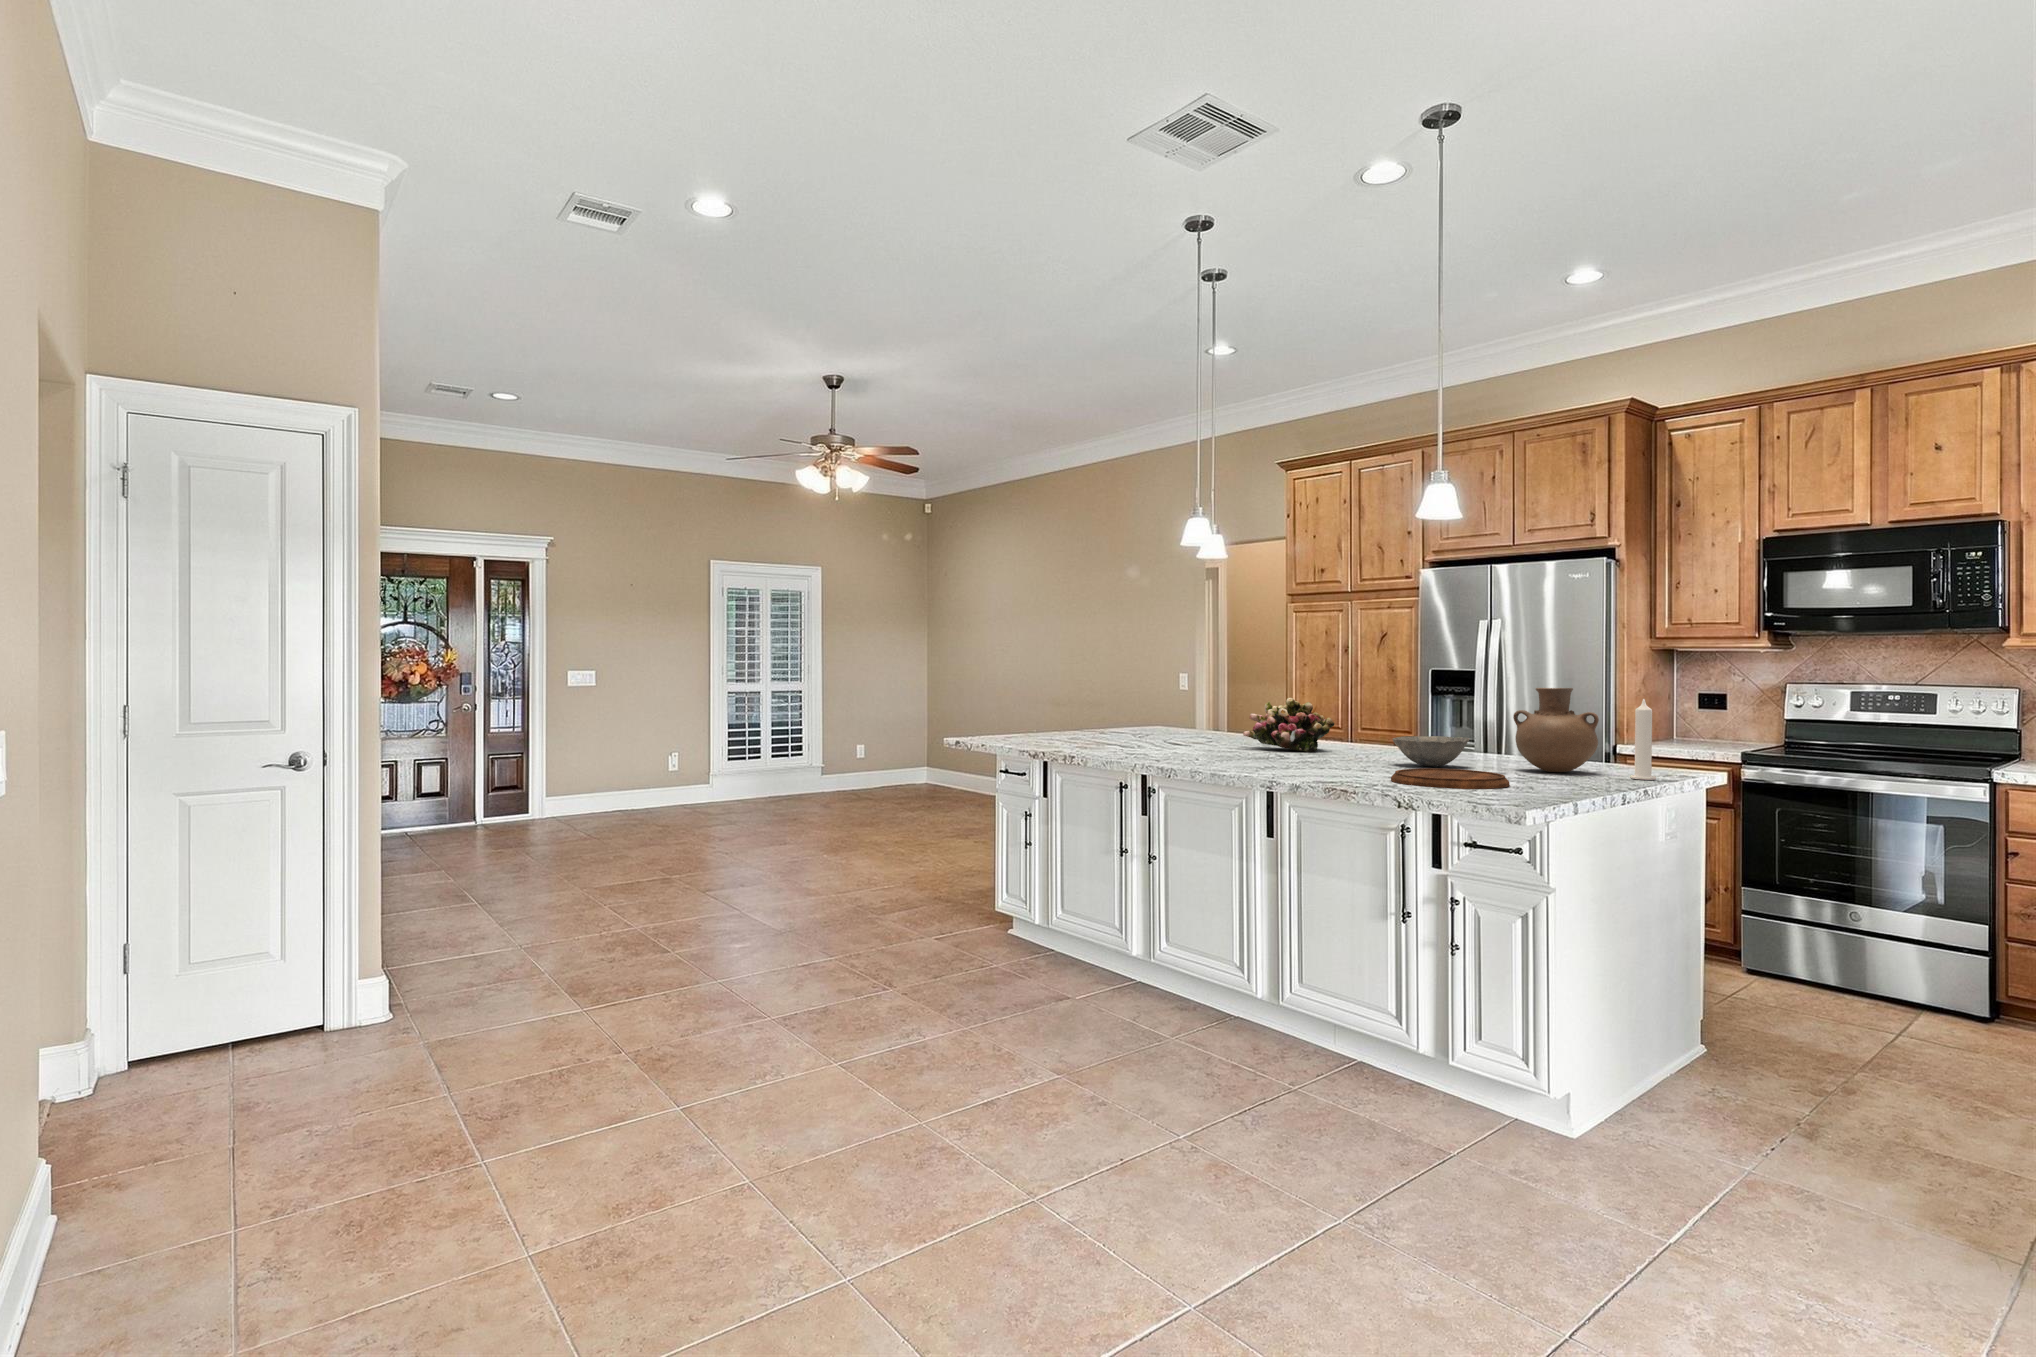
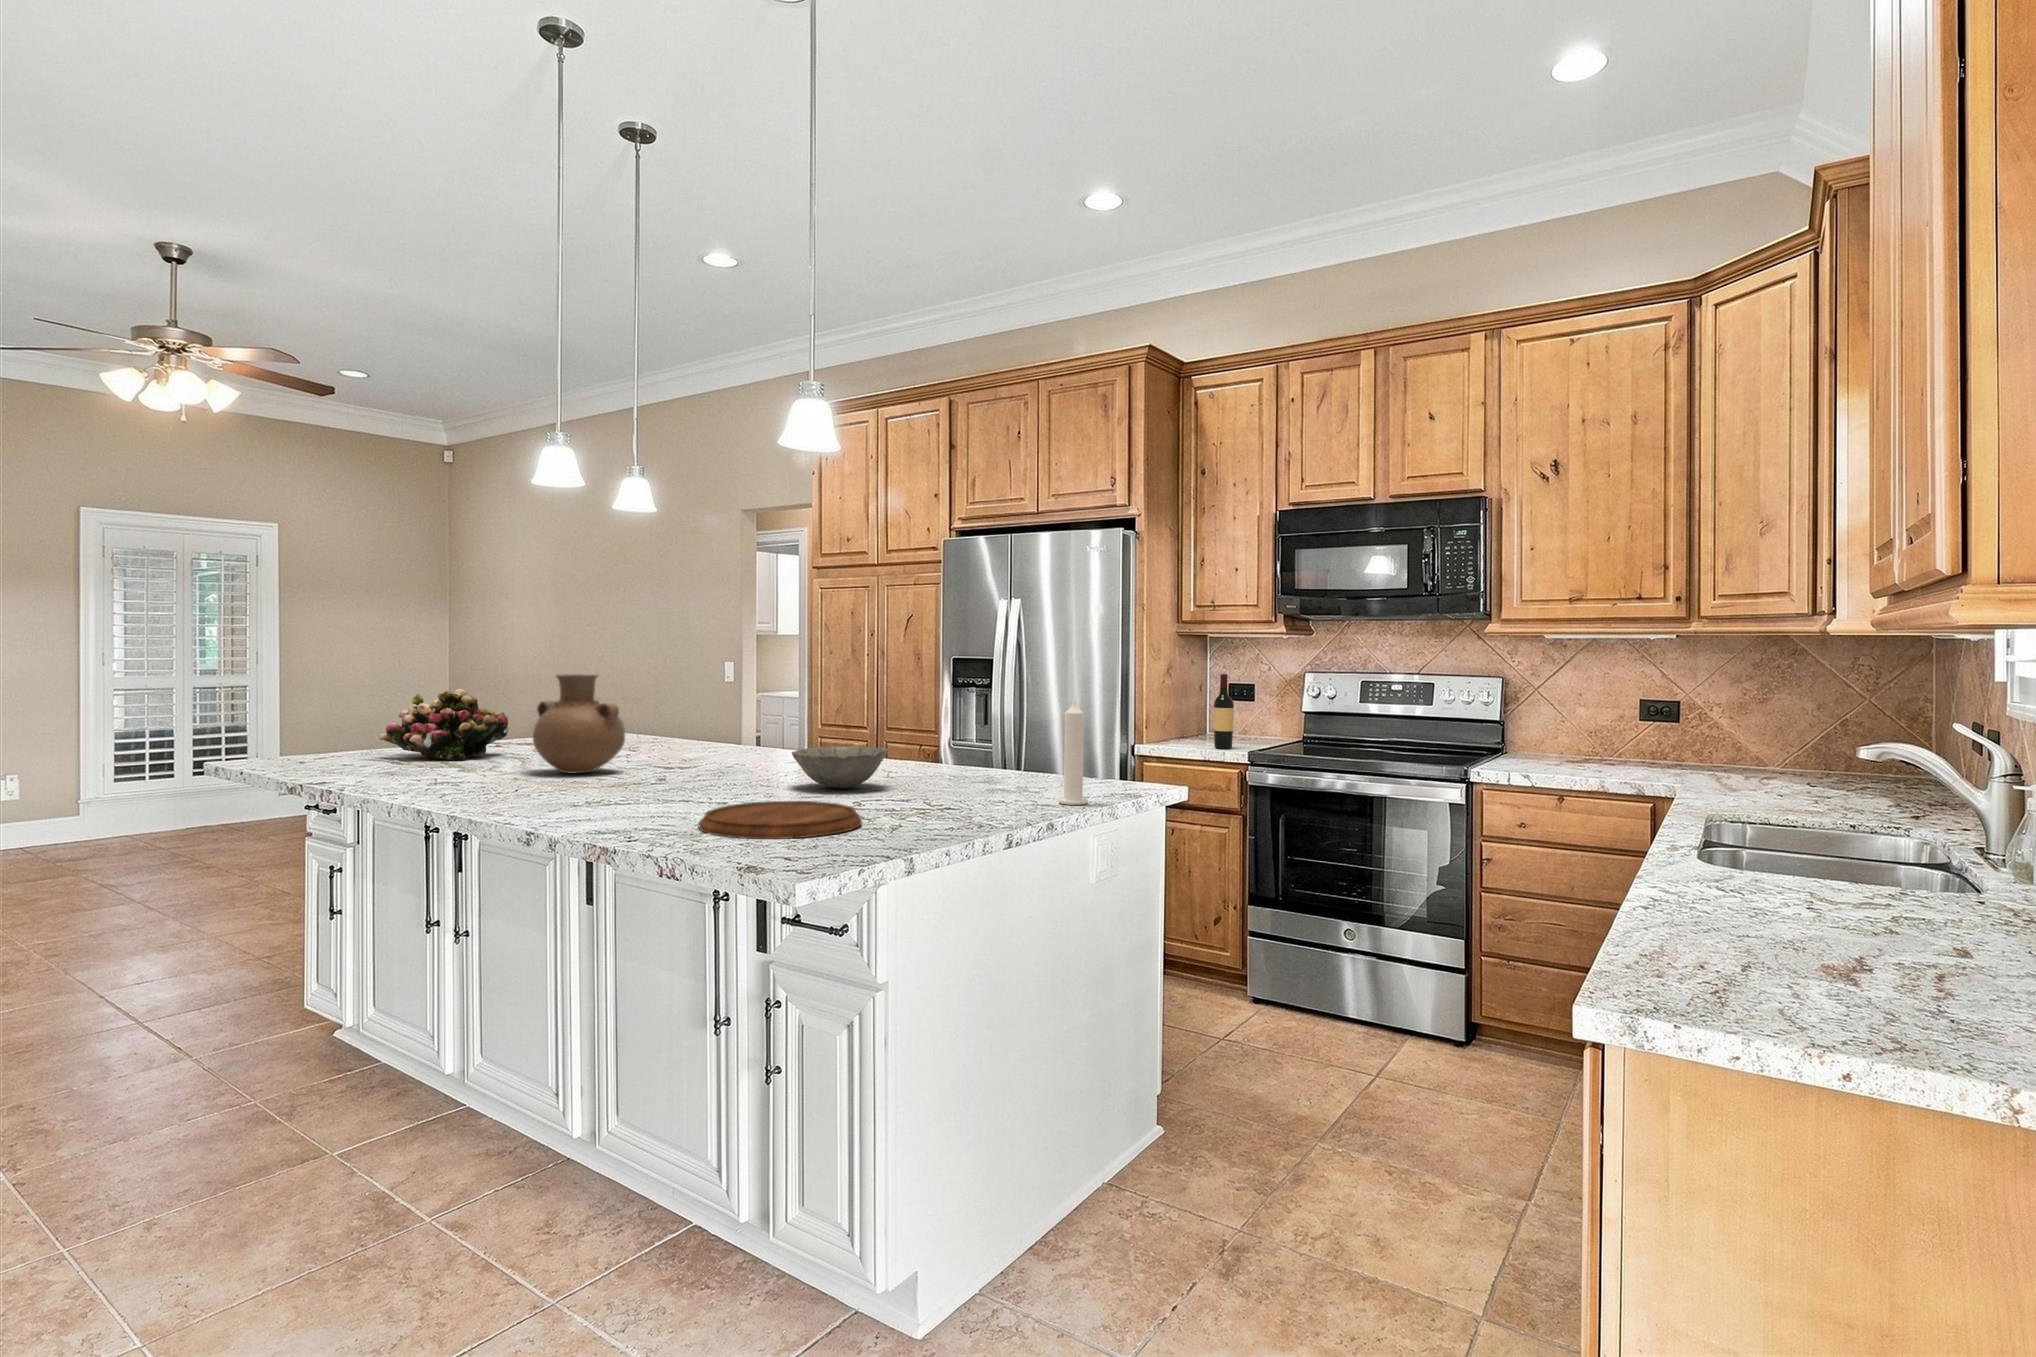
wine bottle: none [1693,684,1714,751] -> present [1214,674,1234,749]
vase: present [1513,688,1599,772] -> present [533,674,625,774]
flower arrangement: present [1243,698,1334,752] -> present [379,689,509,760]

